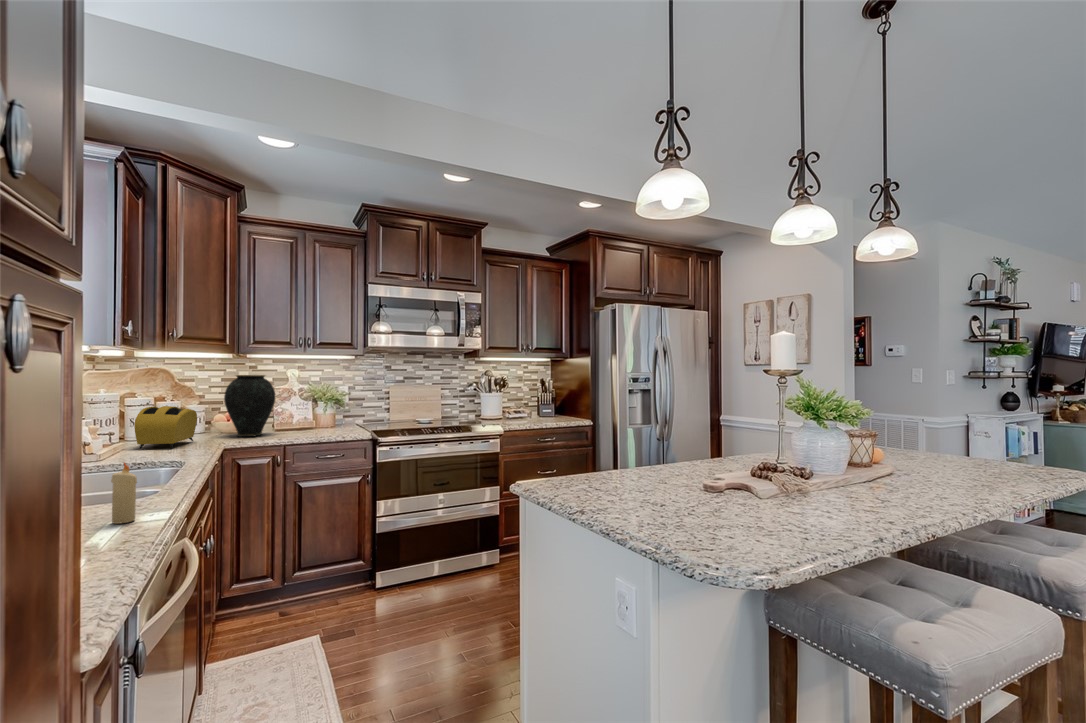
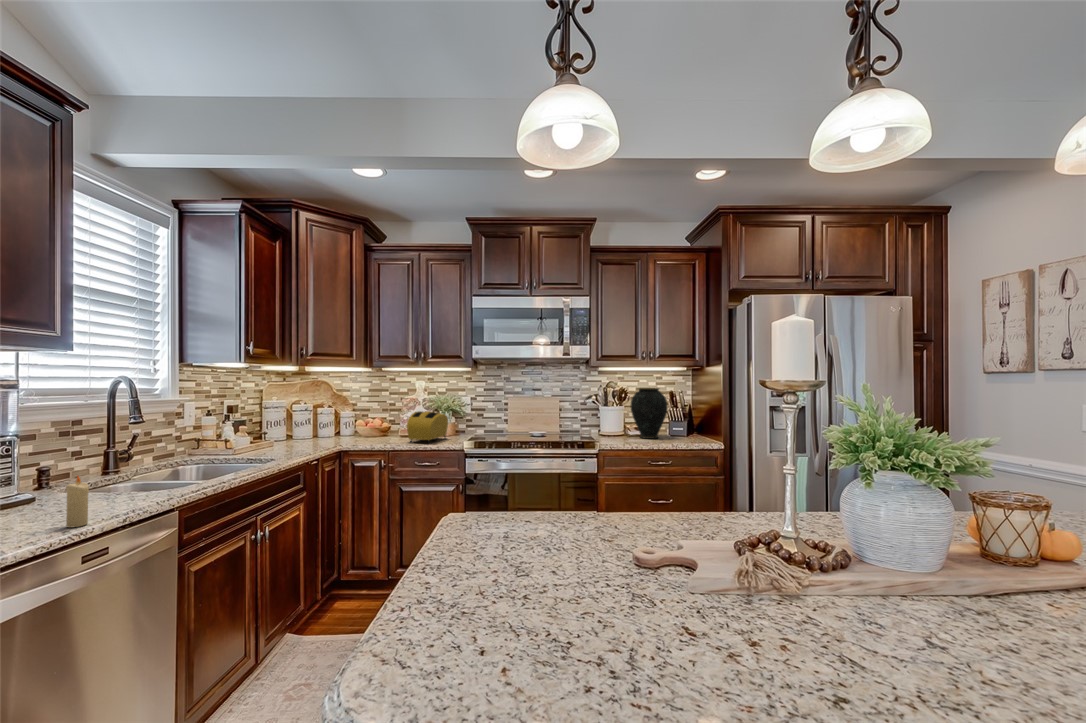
vase: present [224,375,275,437] -> present [631,388,667,439]
toaster: present [134,406,197,450] -> present [407,411,448,443]

